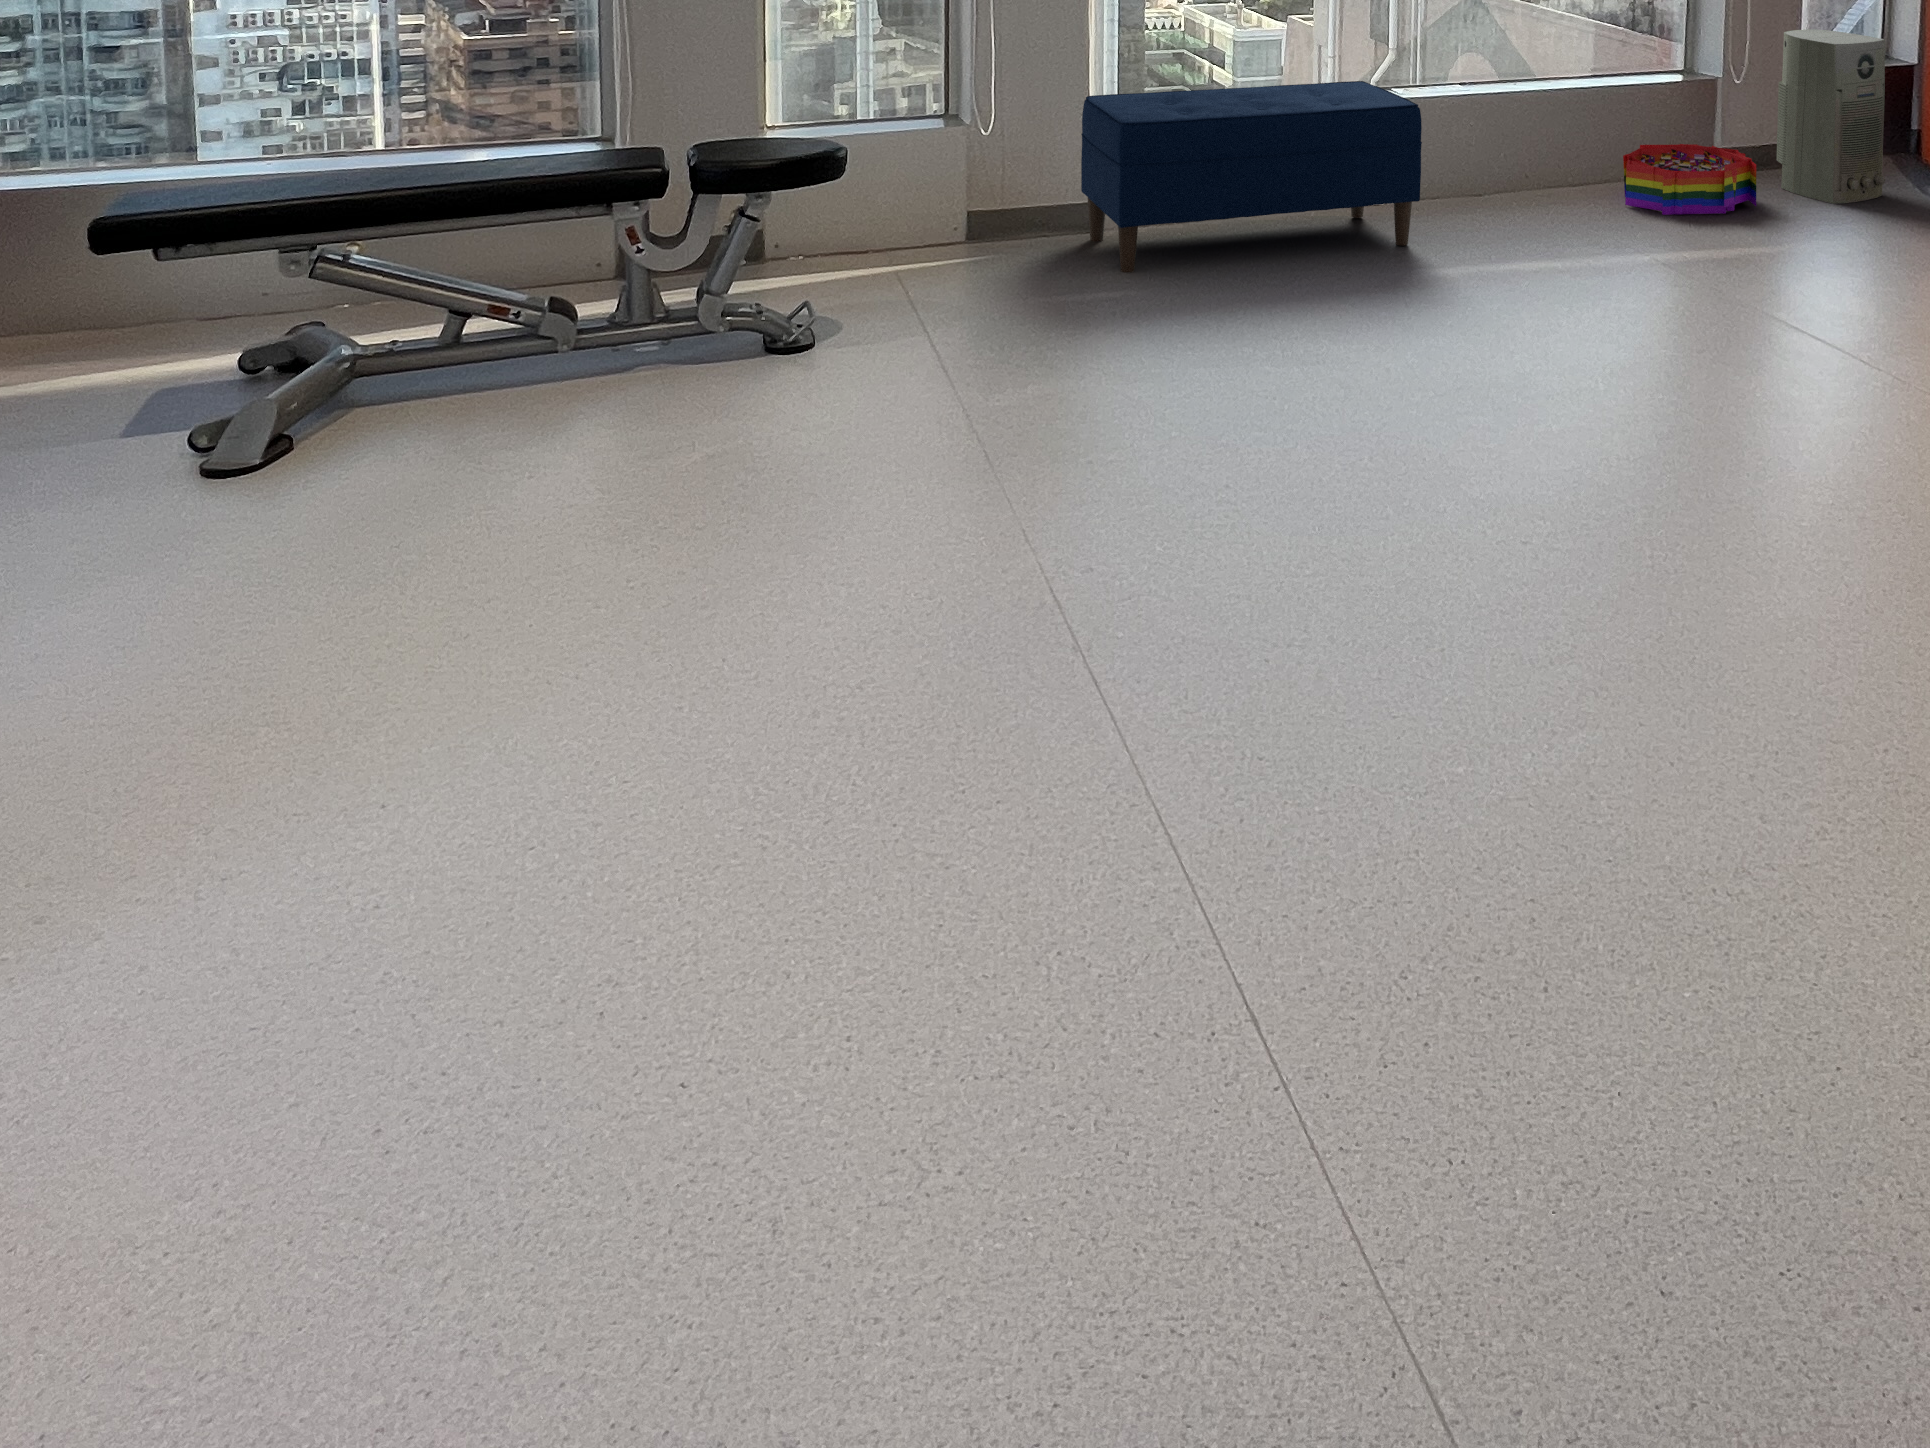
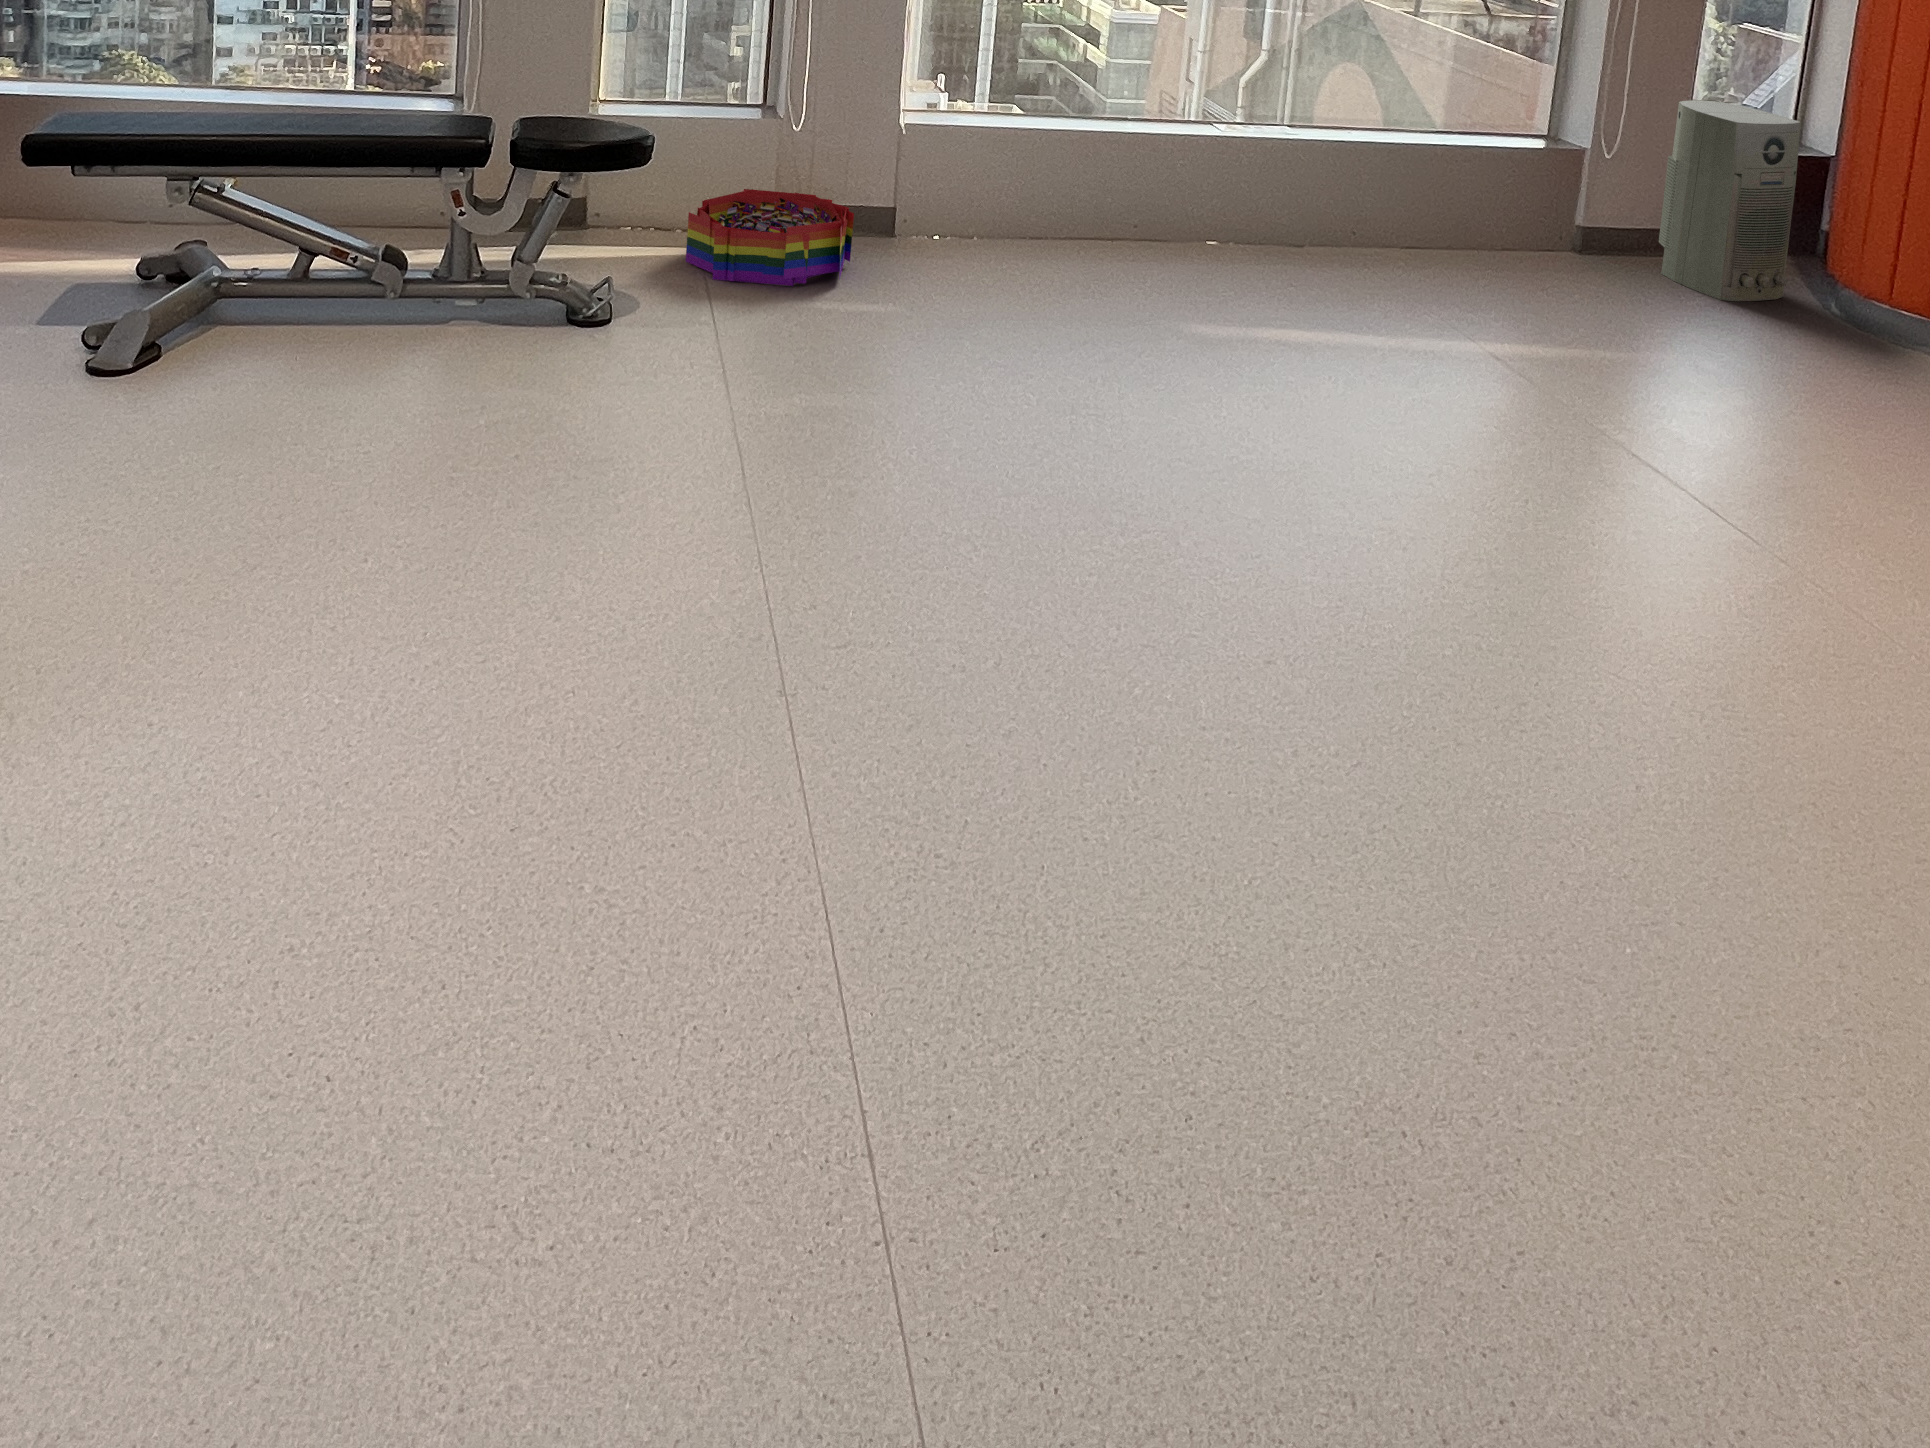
bench: present [1081,81,1422,273] -> none [899,101,1248,289]
storage bin: present [1623,144,1756,215] -> present [686,189,854,286]

